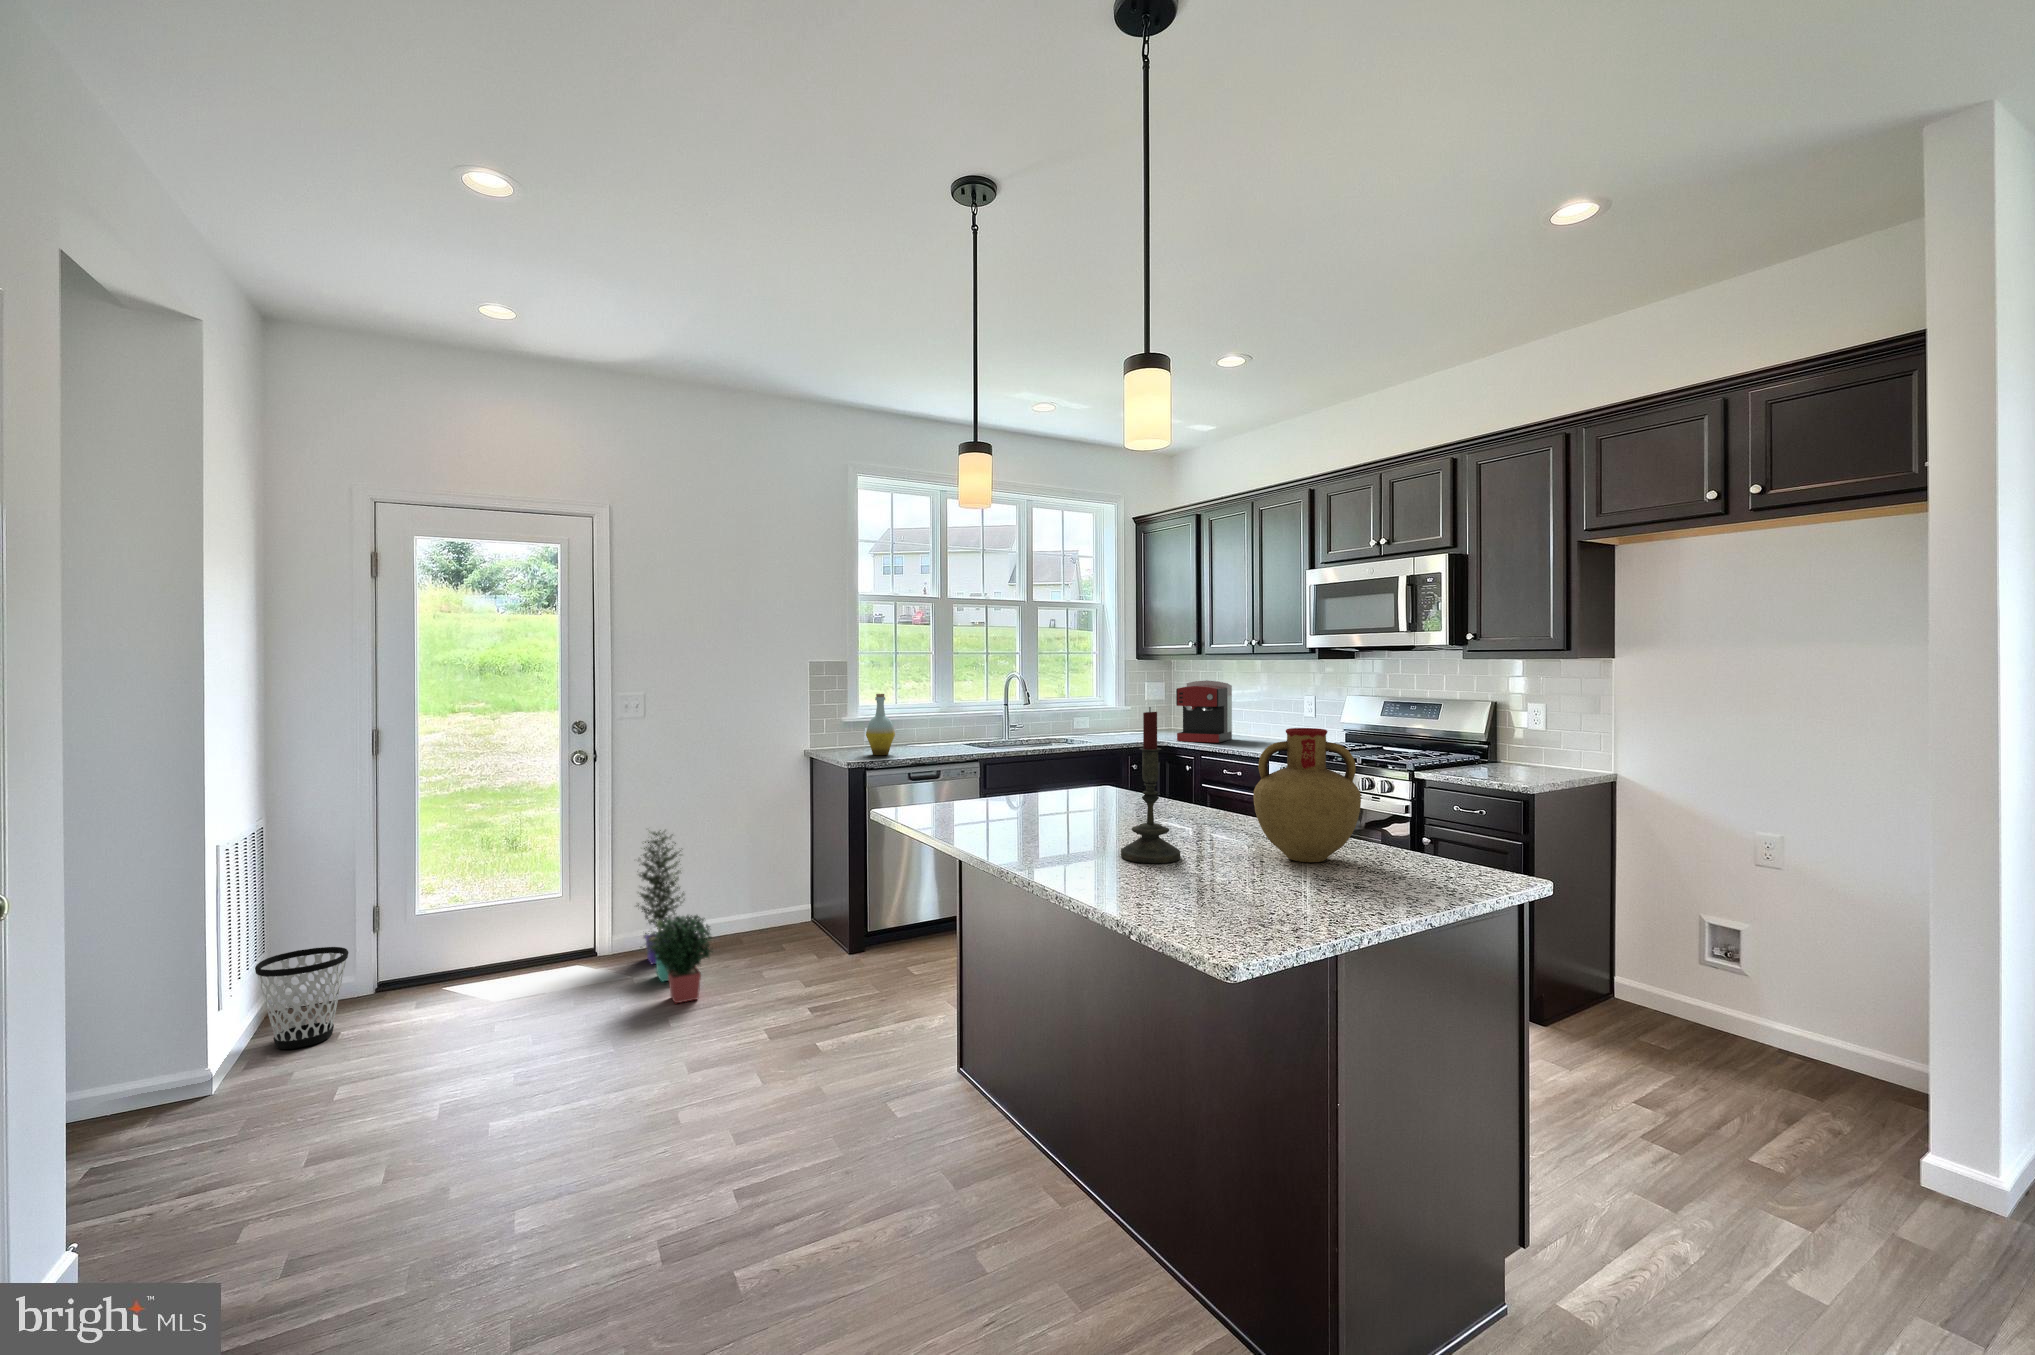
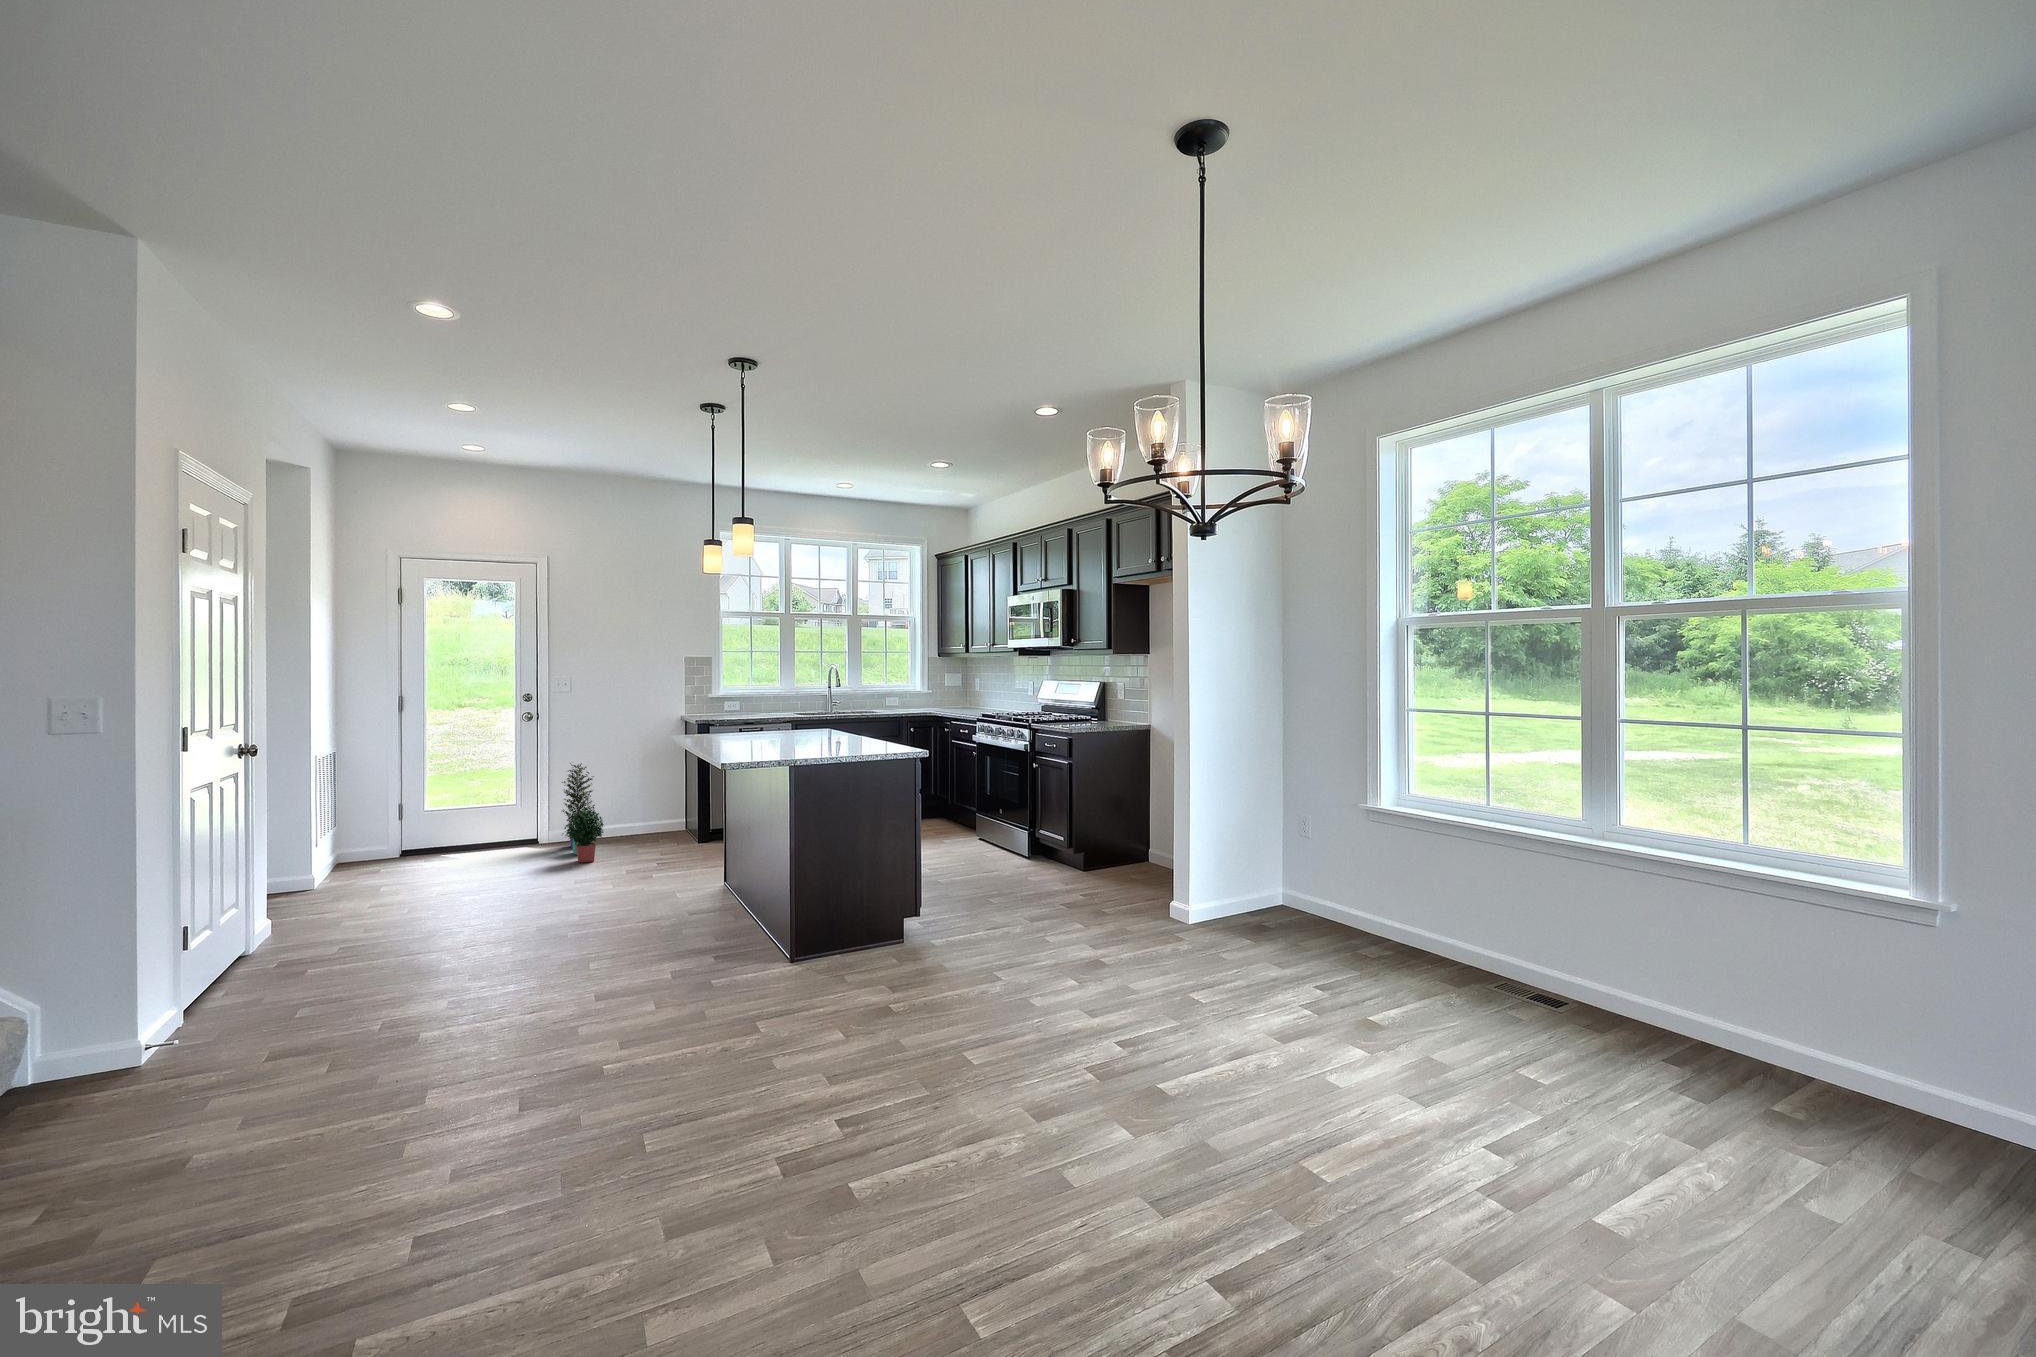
coffee maker: present [1176,680,1232,743] -> none [947,671,989,714]
bottle: present [866,694,895,755] -> none [716,678,736,718]
candle: present [1121,707,1180,863] -> none [753,676,782,747]
vase: present [1253,728,1361,862] -> none [815,686,863,748]
wastebasket: present [255,947,349,1049] -> none [333,823,385,877]

